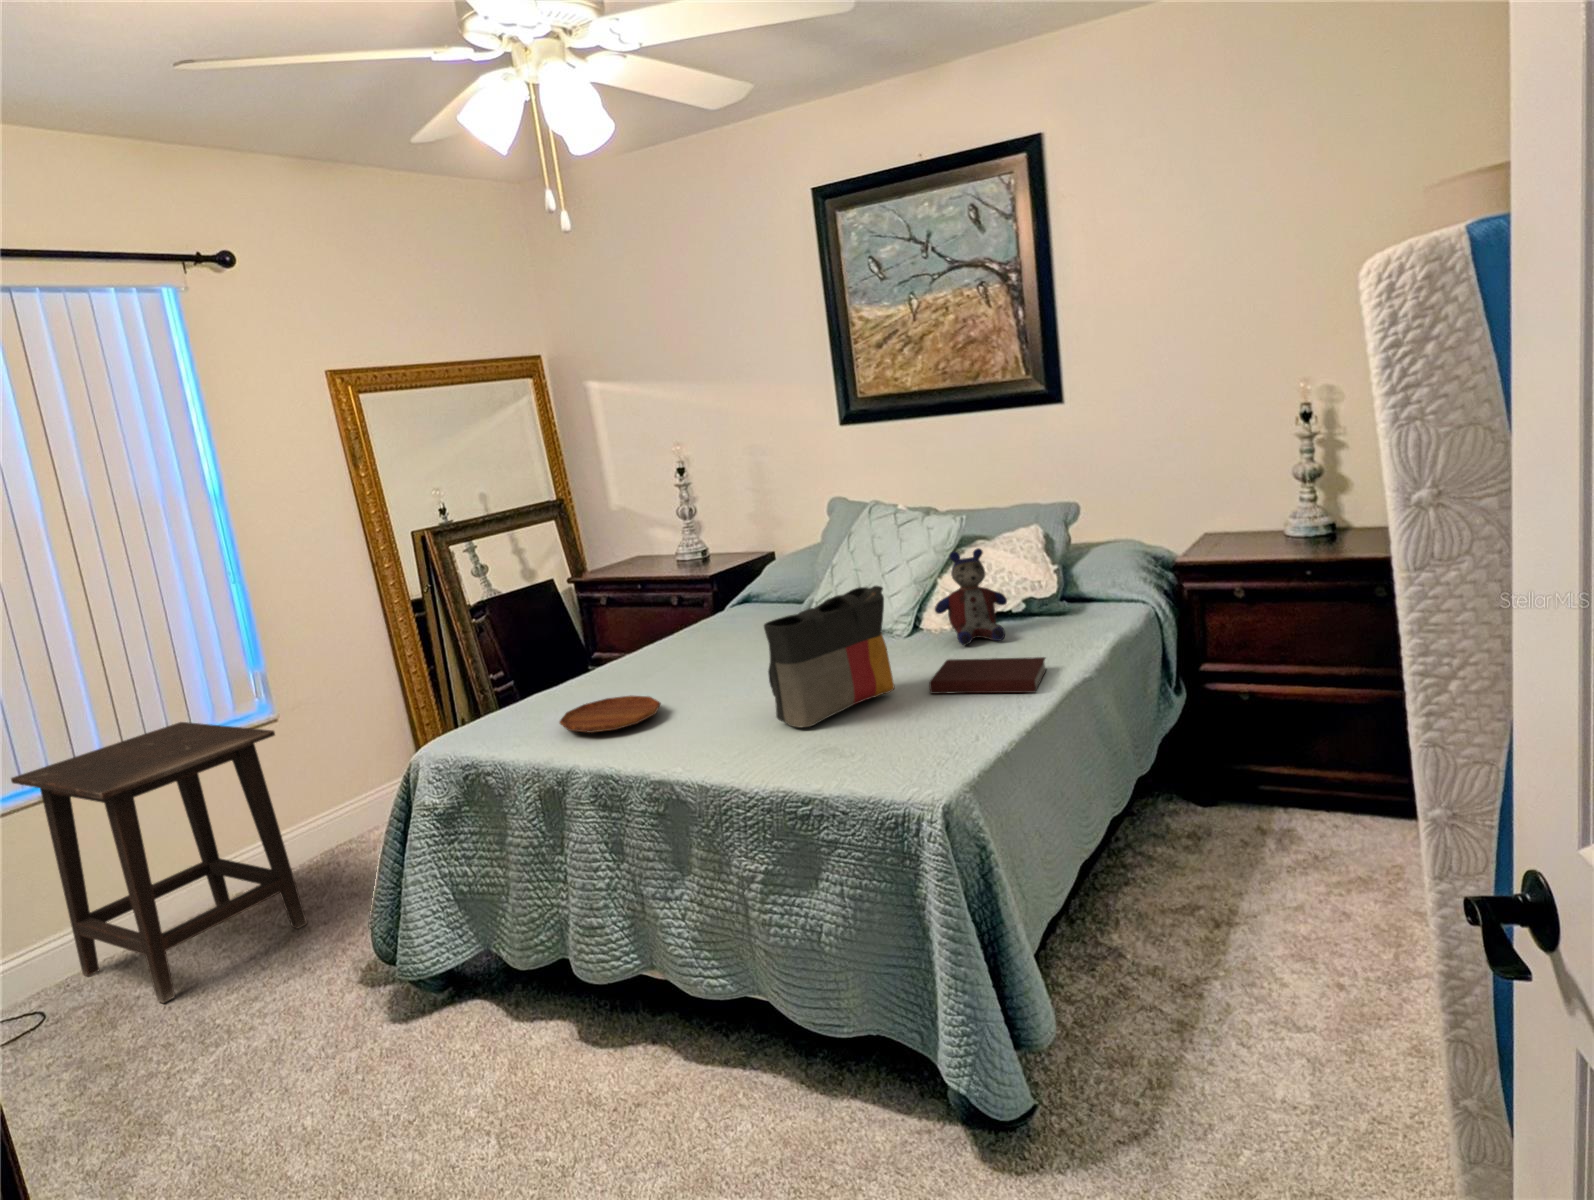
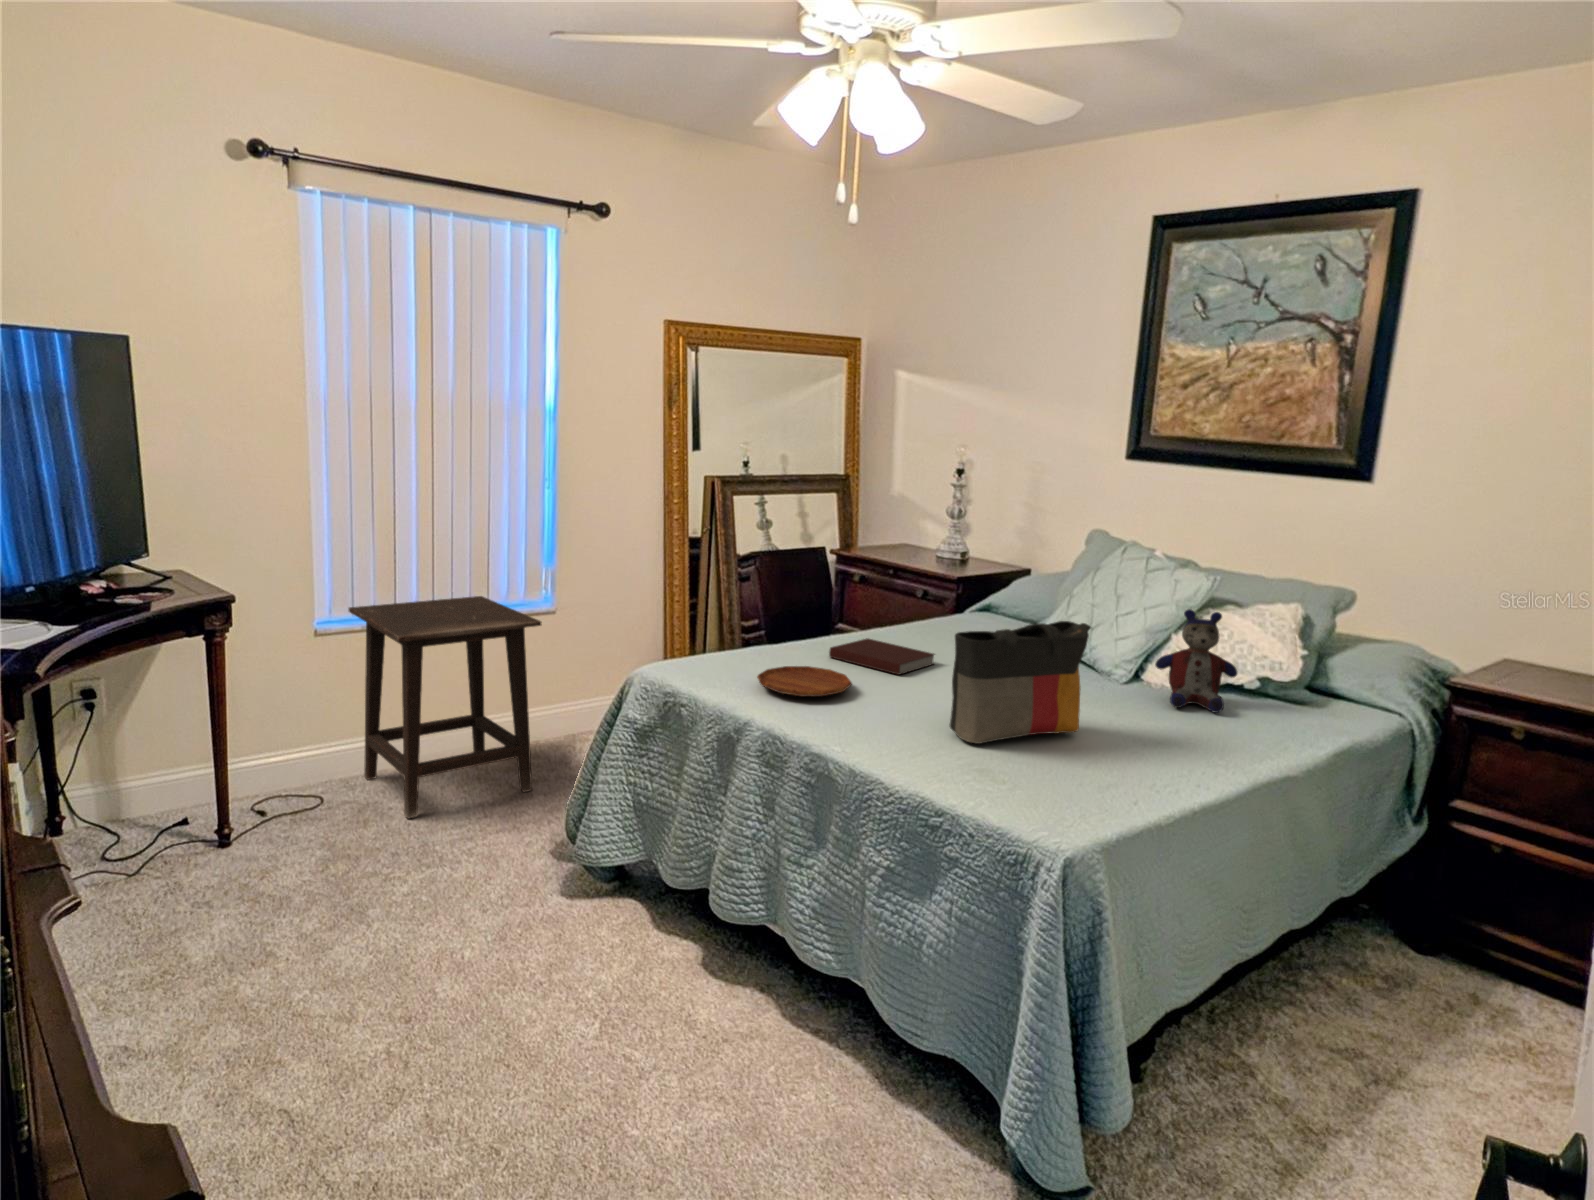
notebook: present [929,657,1046,694] -> present [829,638,934,675]

